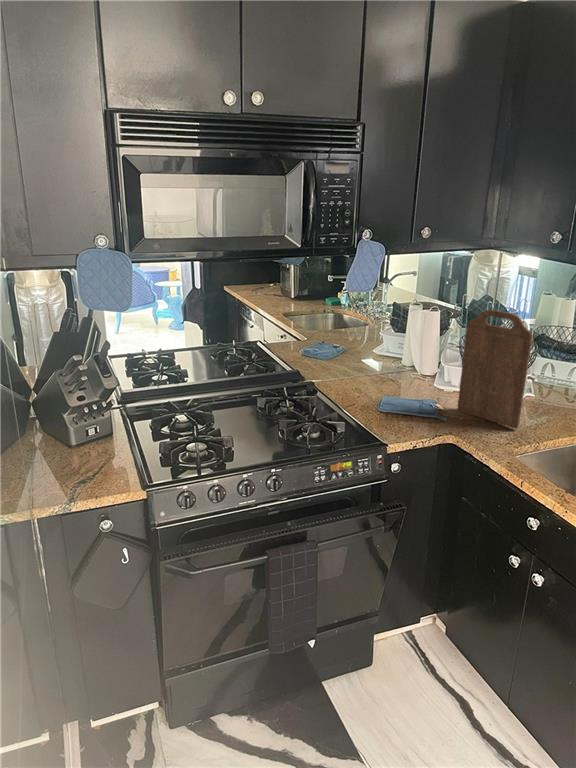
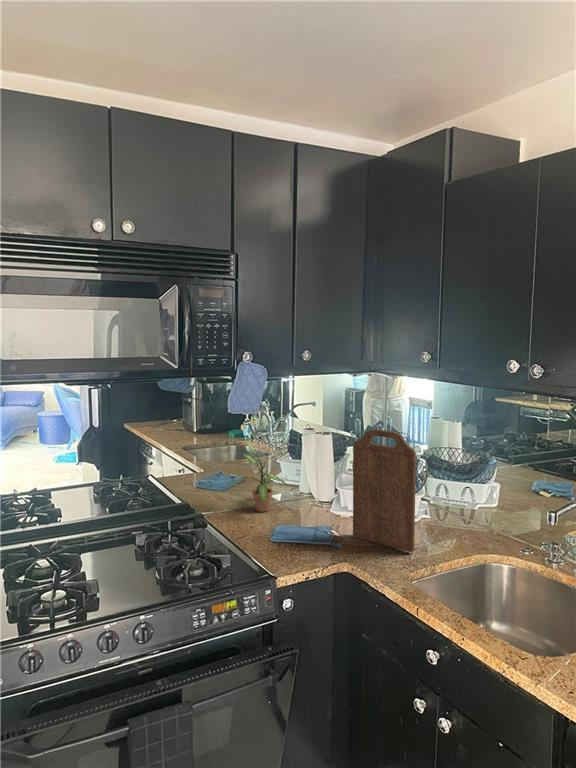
potted plant: none [336,312,395,382] -> present [229,439,286,512]

